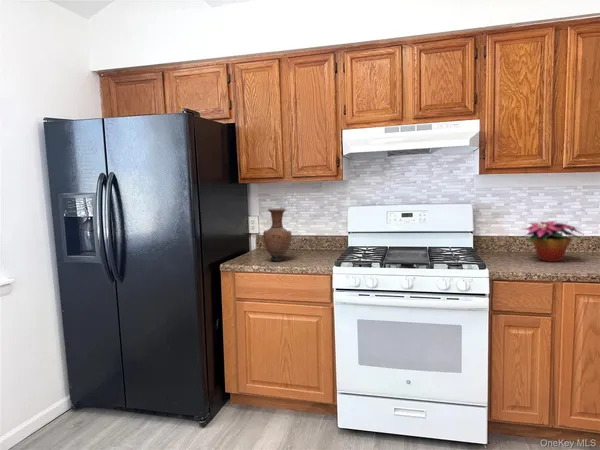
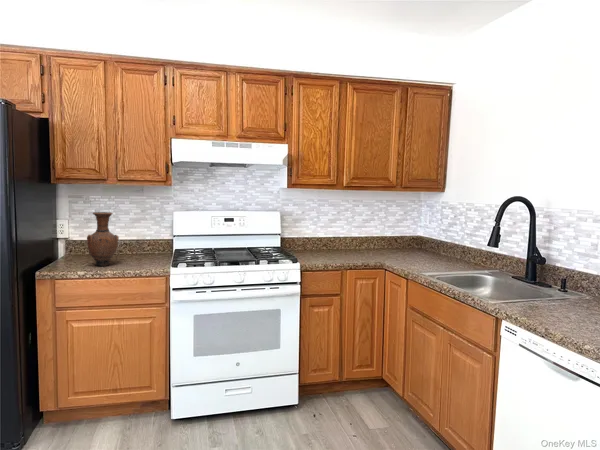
flower arrangement: present [525,221,580,262] -> none [315,225,360,256]

